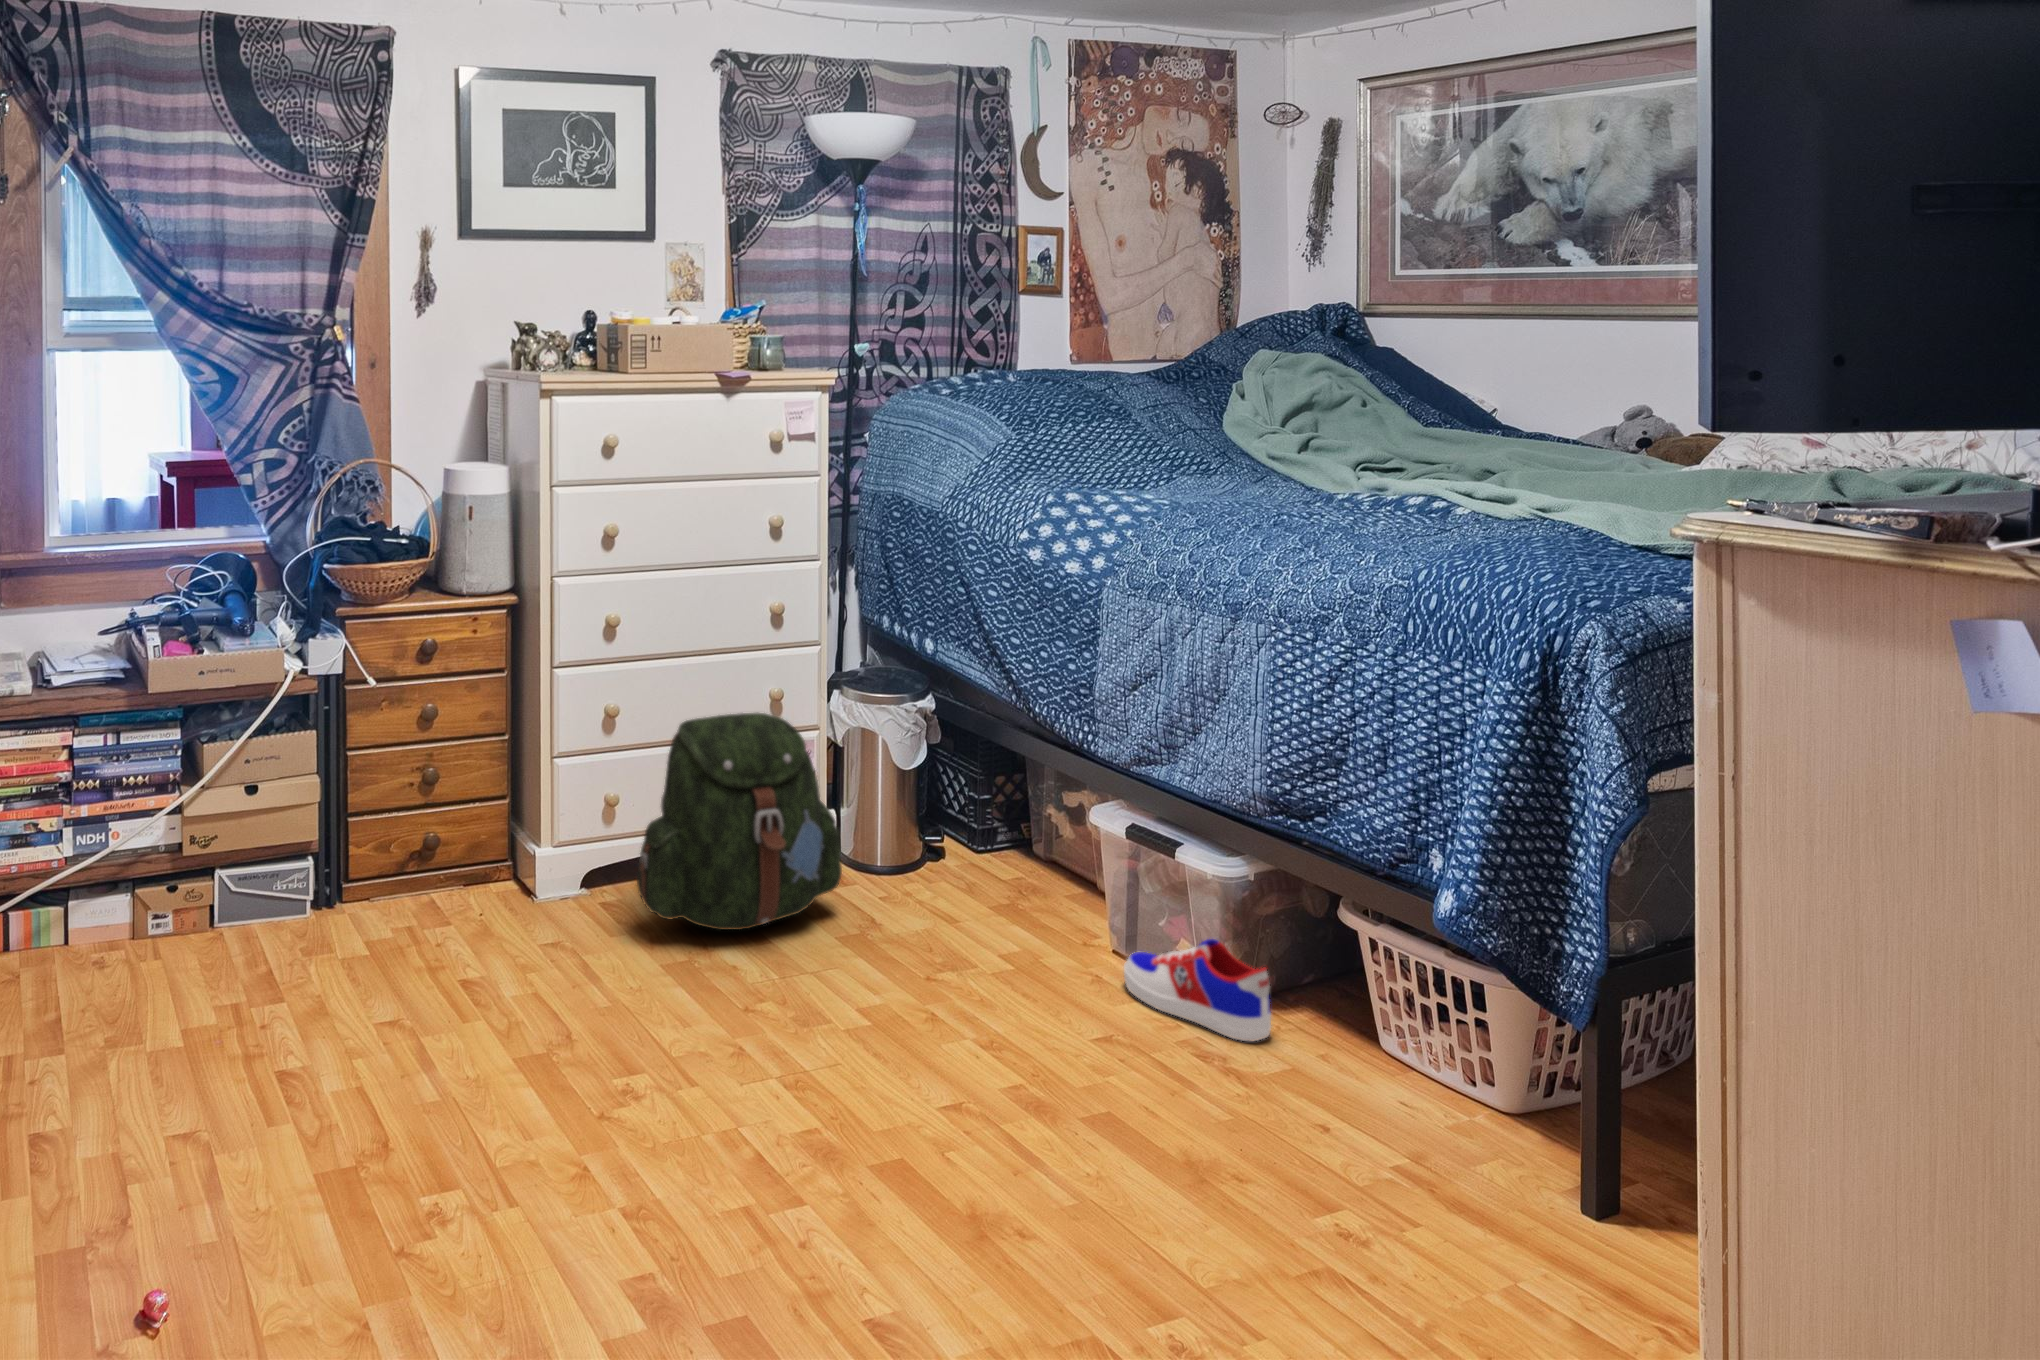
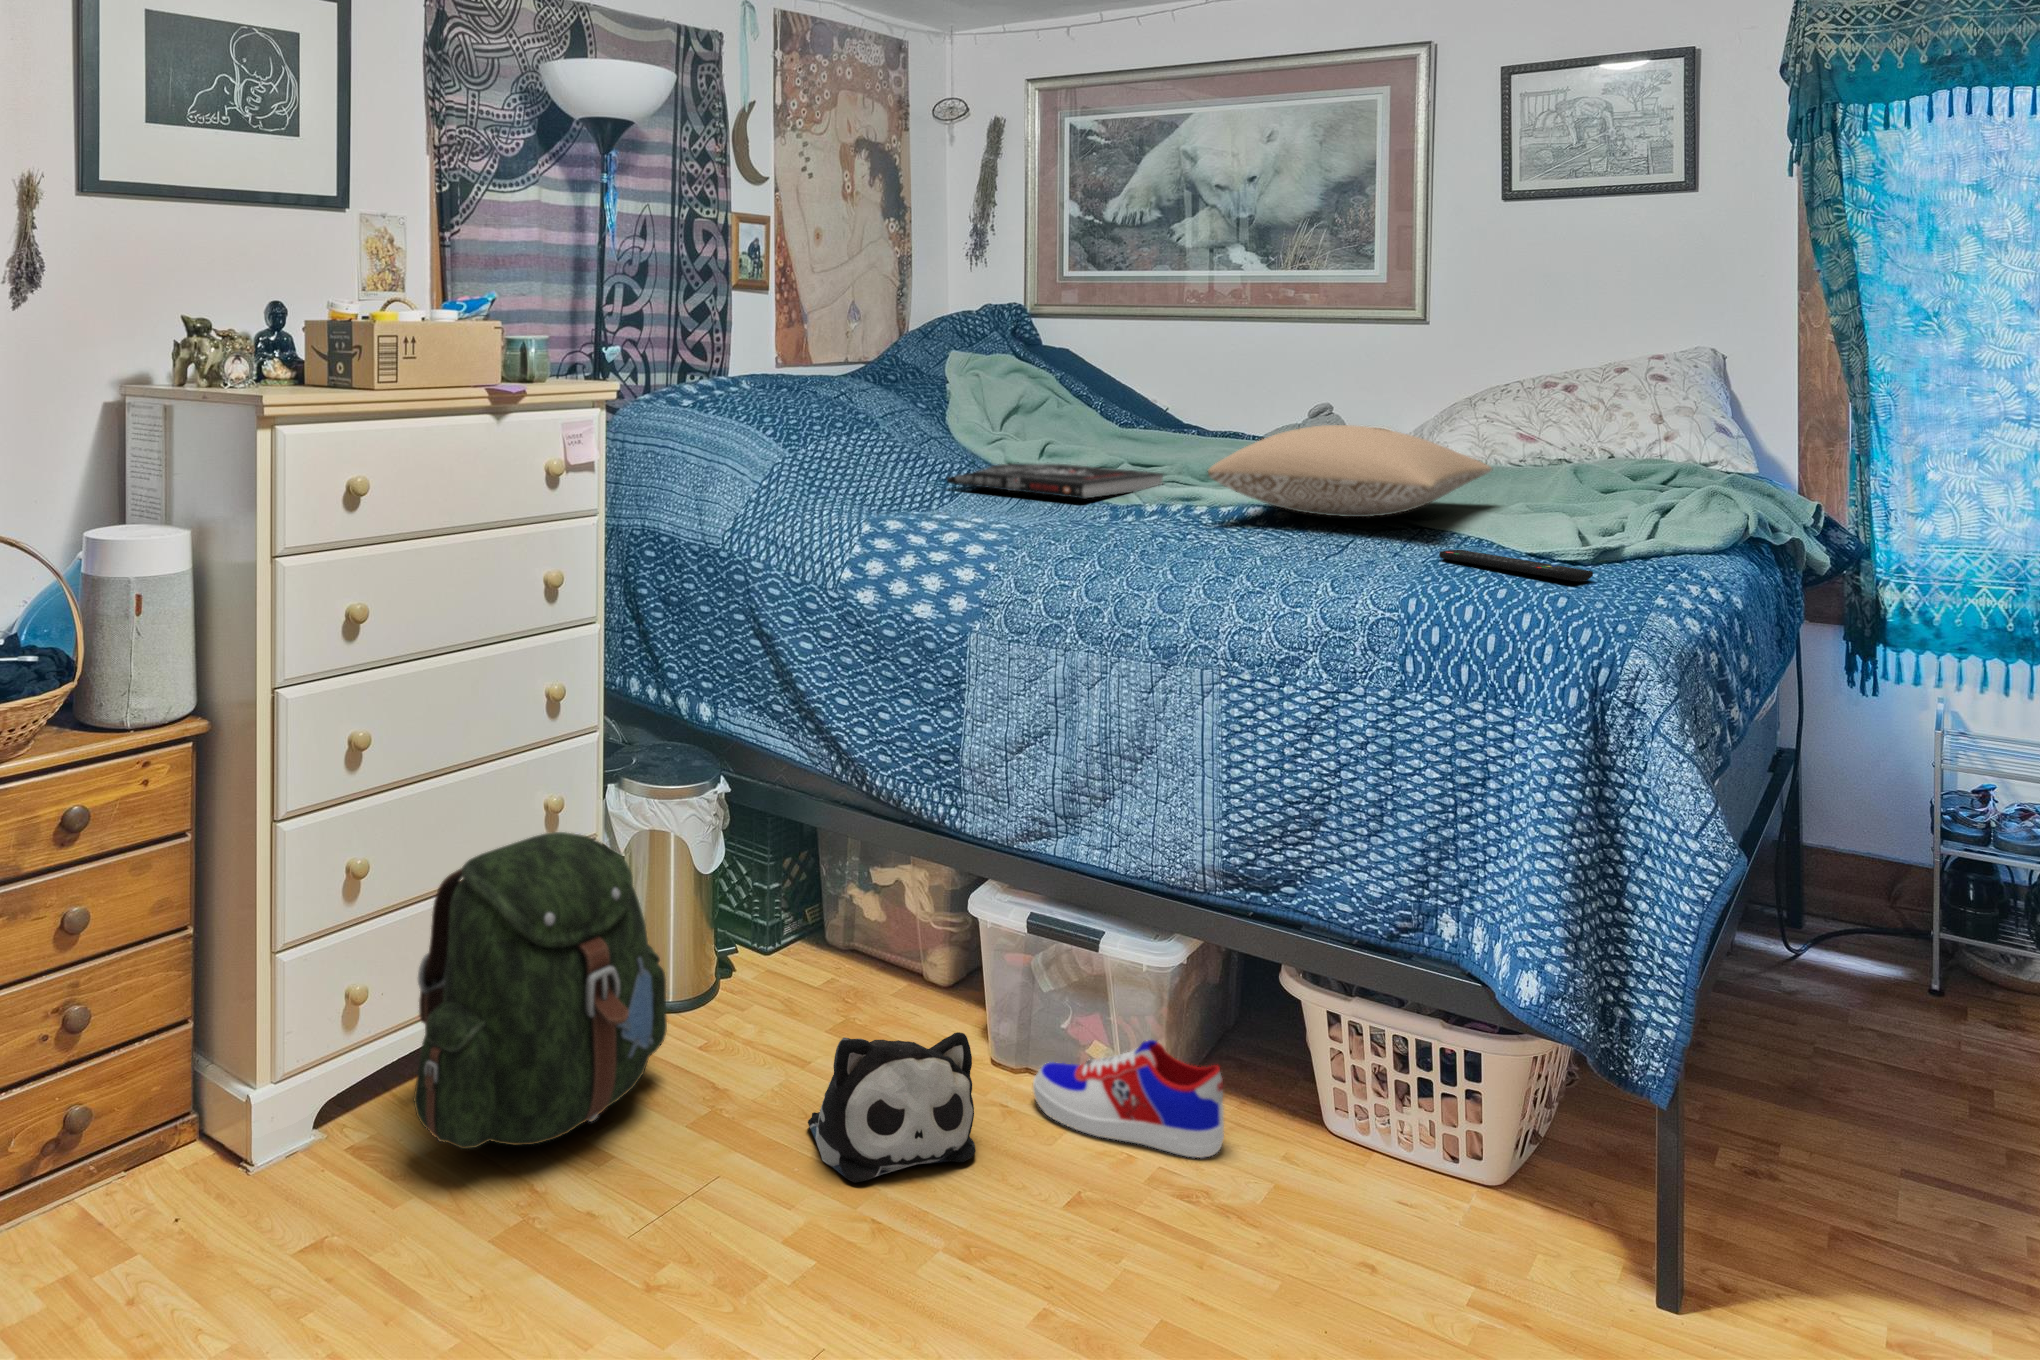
pillow: none [1343,420,1671,504] -> present [1208,425,1492,517]
book: none [1164,452,1378,484] -> present [946,463,1163,499]
remote control: none [1505,534,1619,563] -> present [1439,550,1593,582]
plush toy: none [923,886,1053,1002] -> present [808,1032,976,1183]

